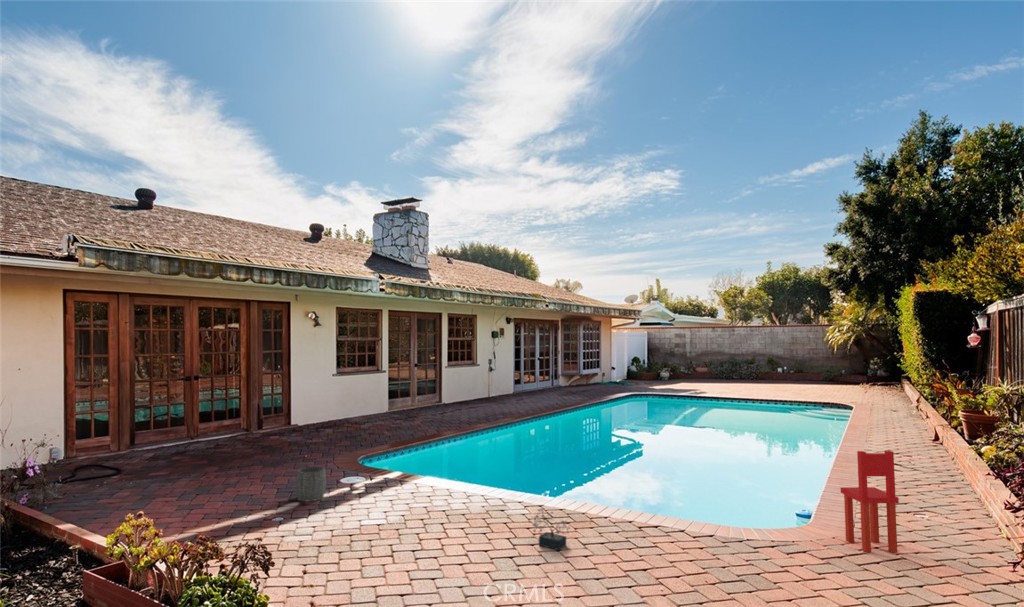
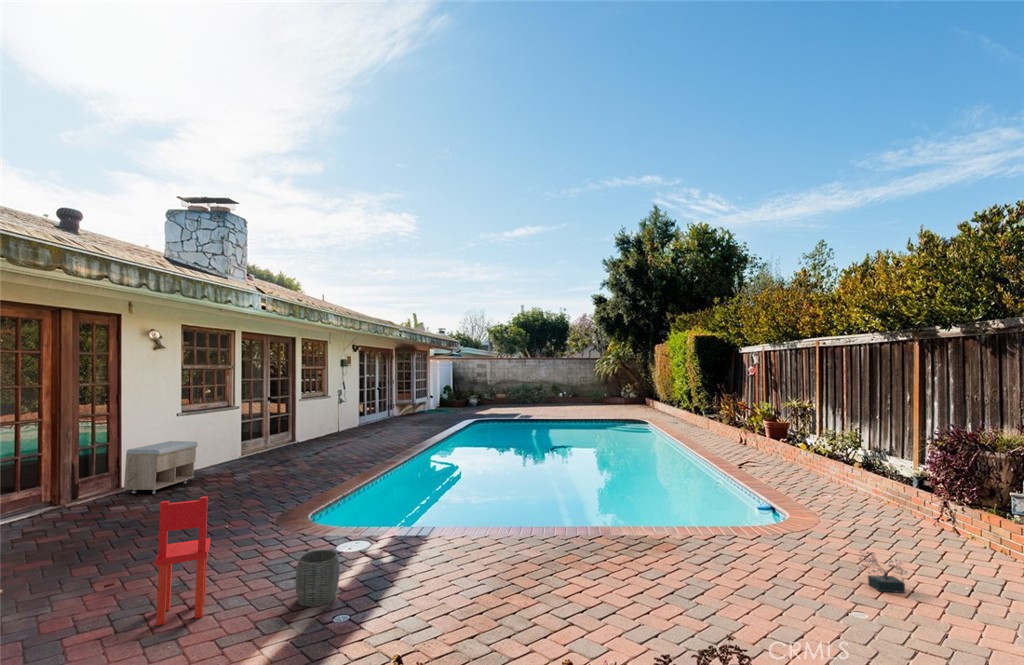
storage bench: none [293,394,342,430] -> present [124,441,198,494]
chair: present [841,451,899,553] -> present [155,496,211,626]
decorative plant: present [533,509,570,550] -> present [859,551,907,593]

